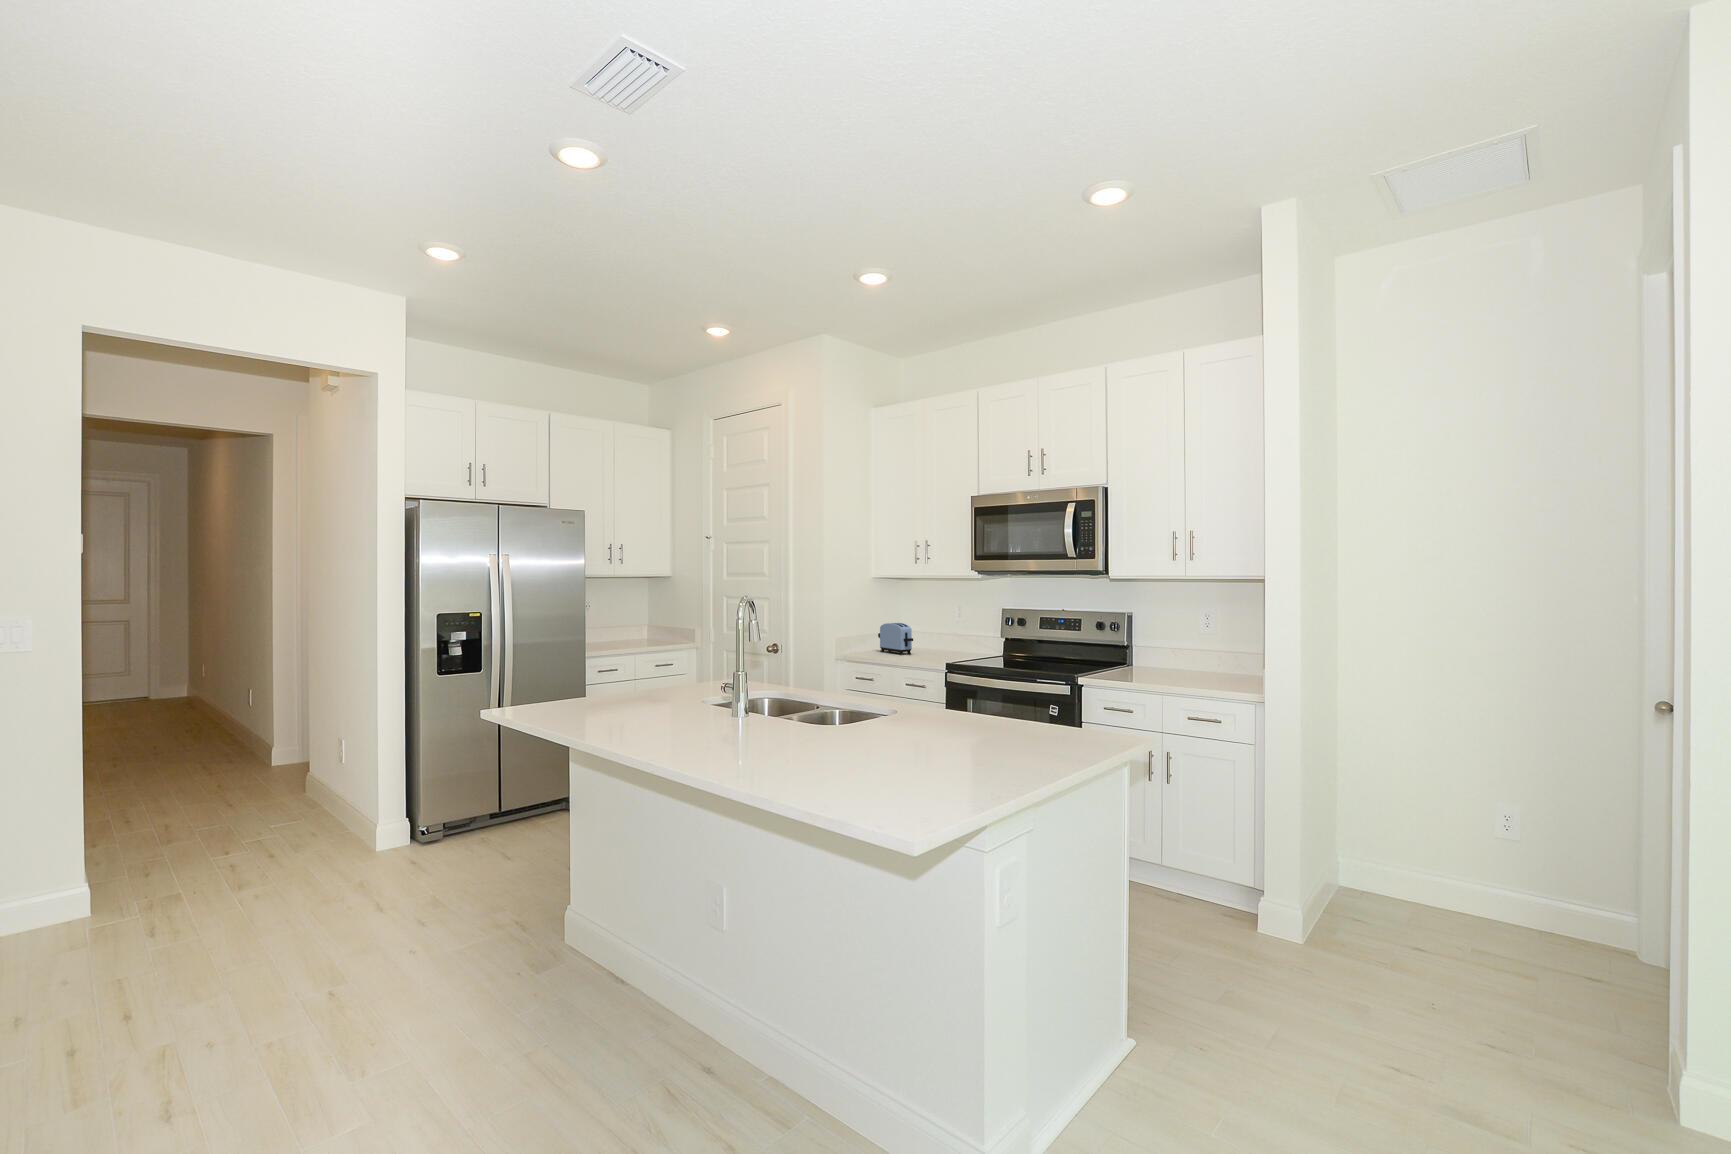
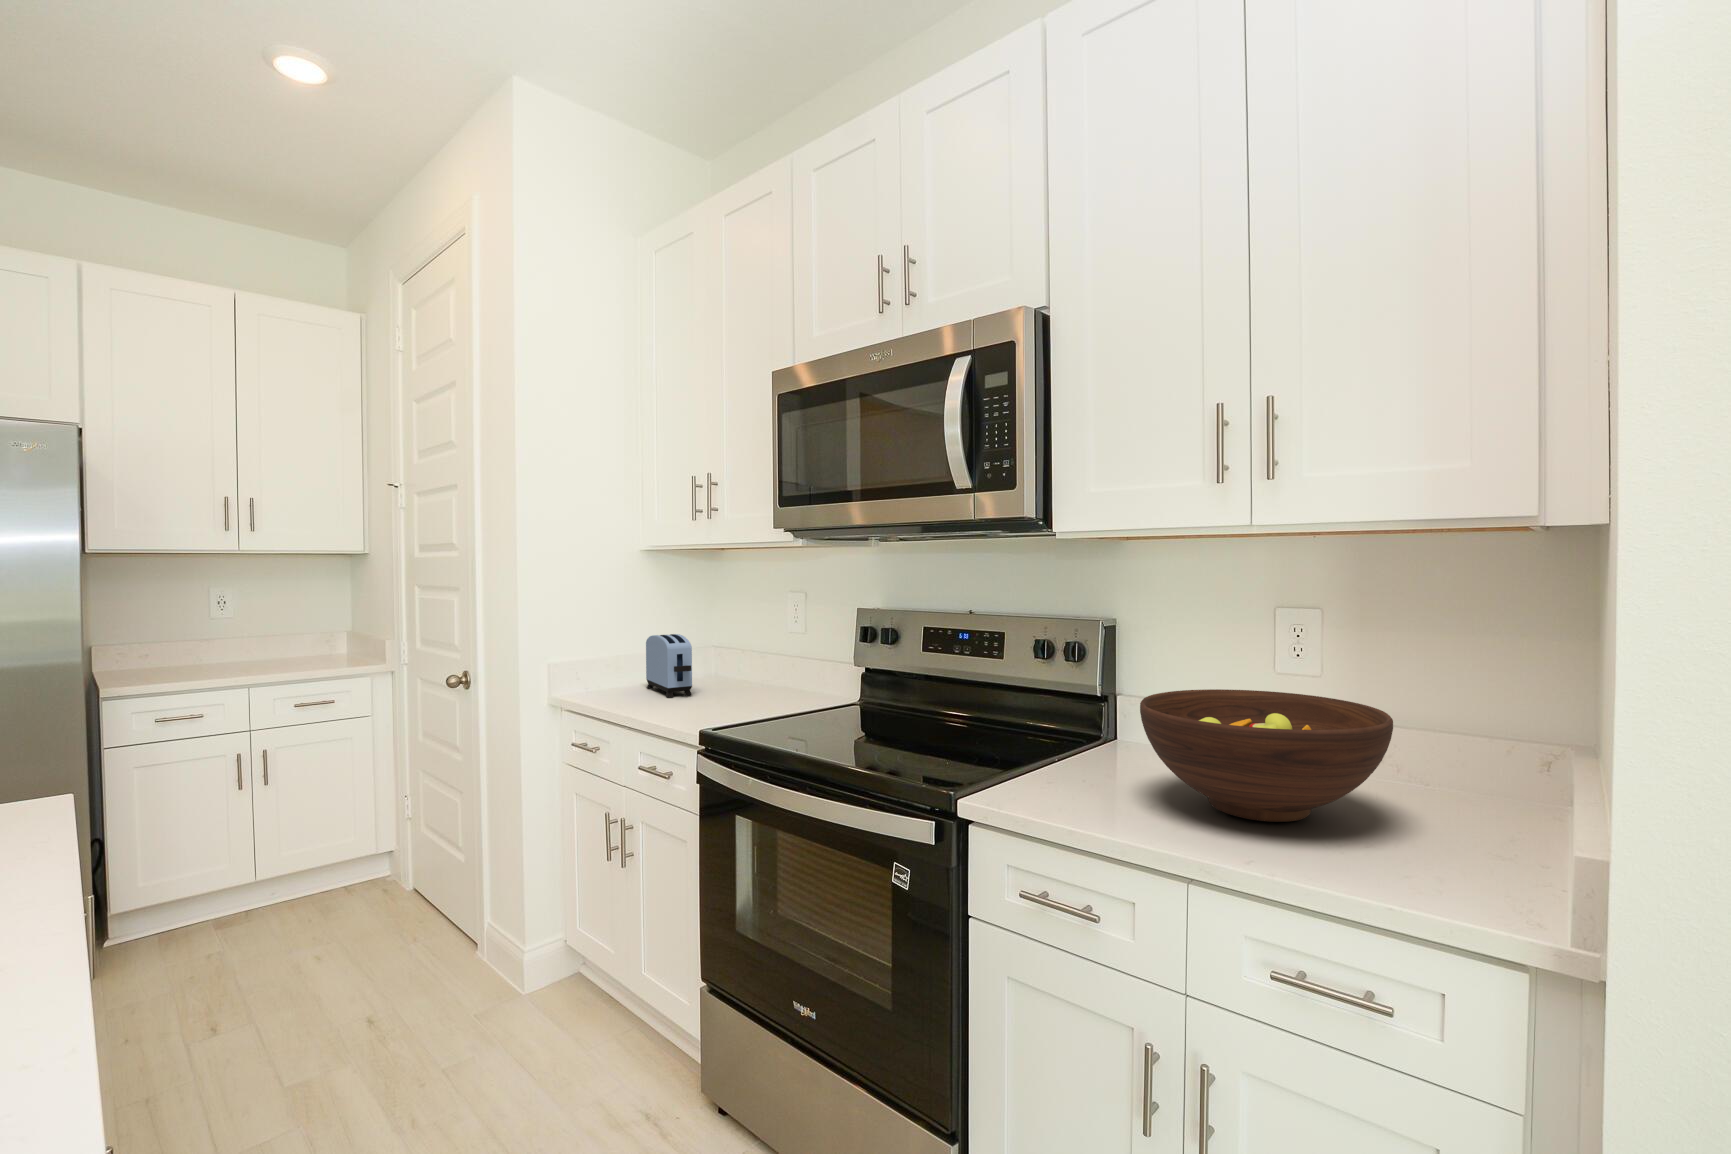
fruit bowl: none [1146,638,1232,680] -> present [1140,689,1393,822]

